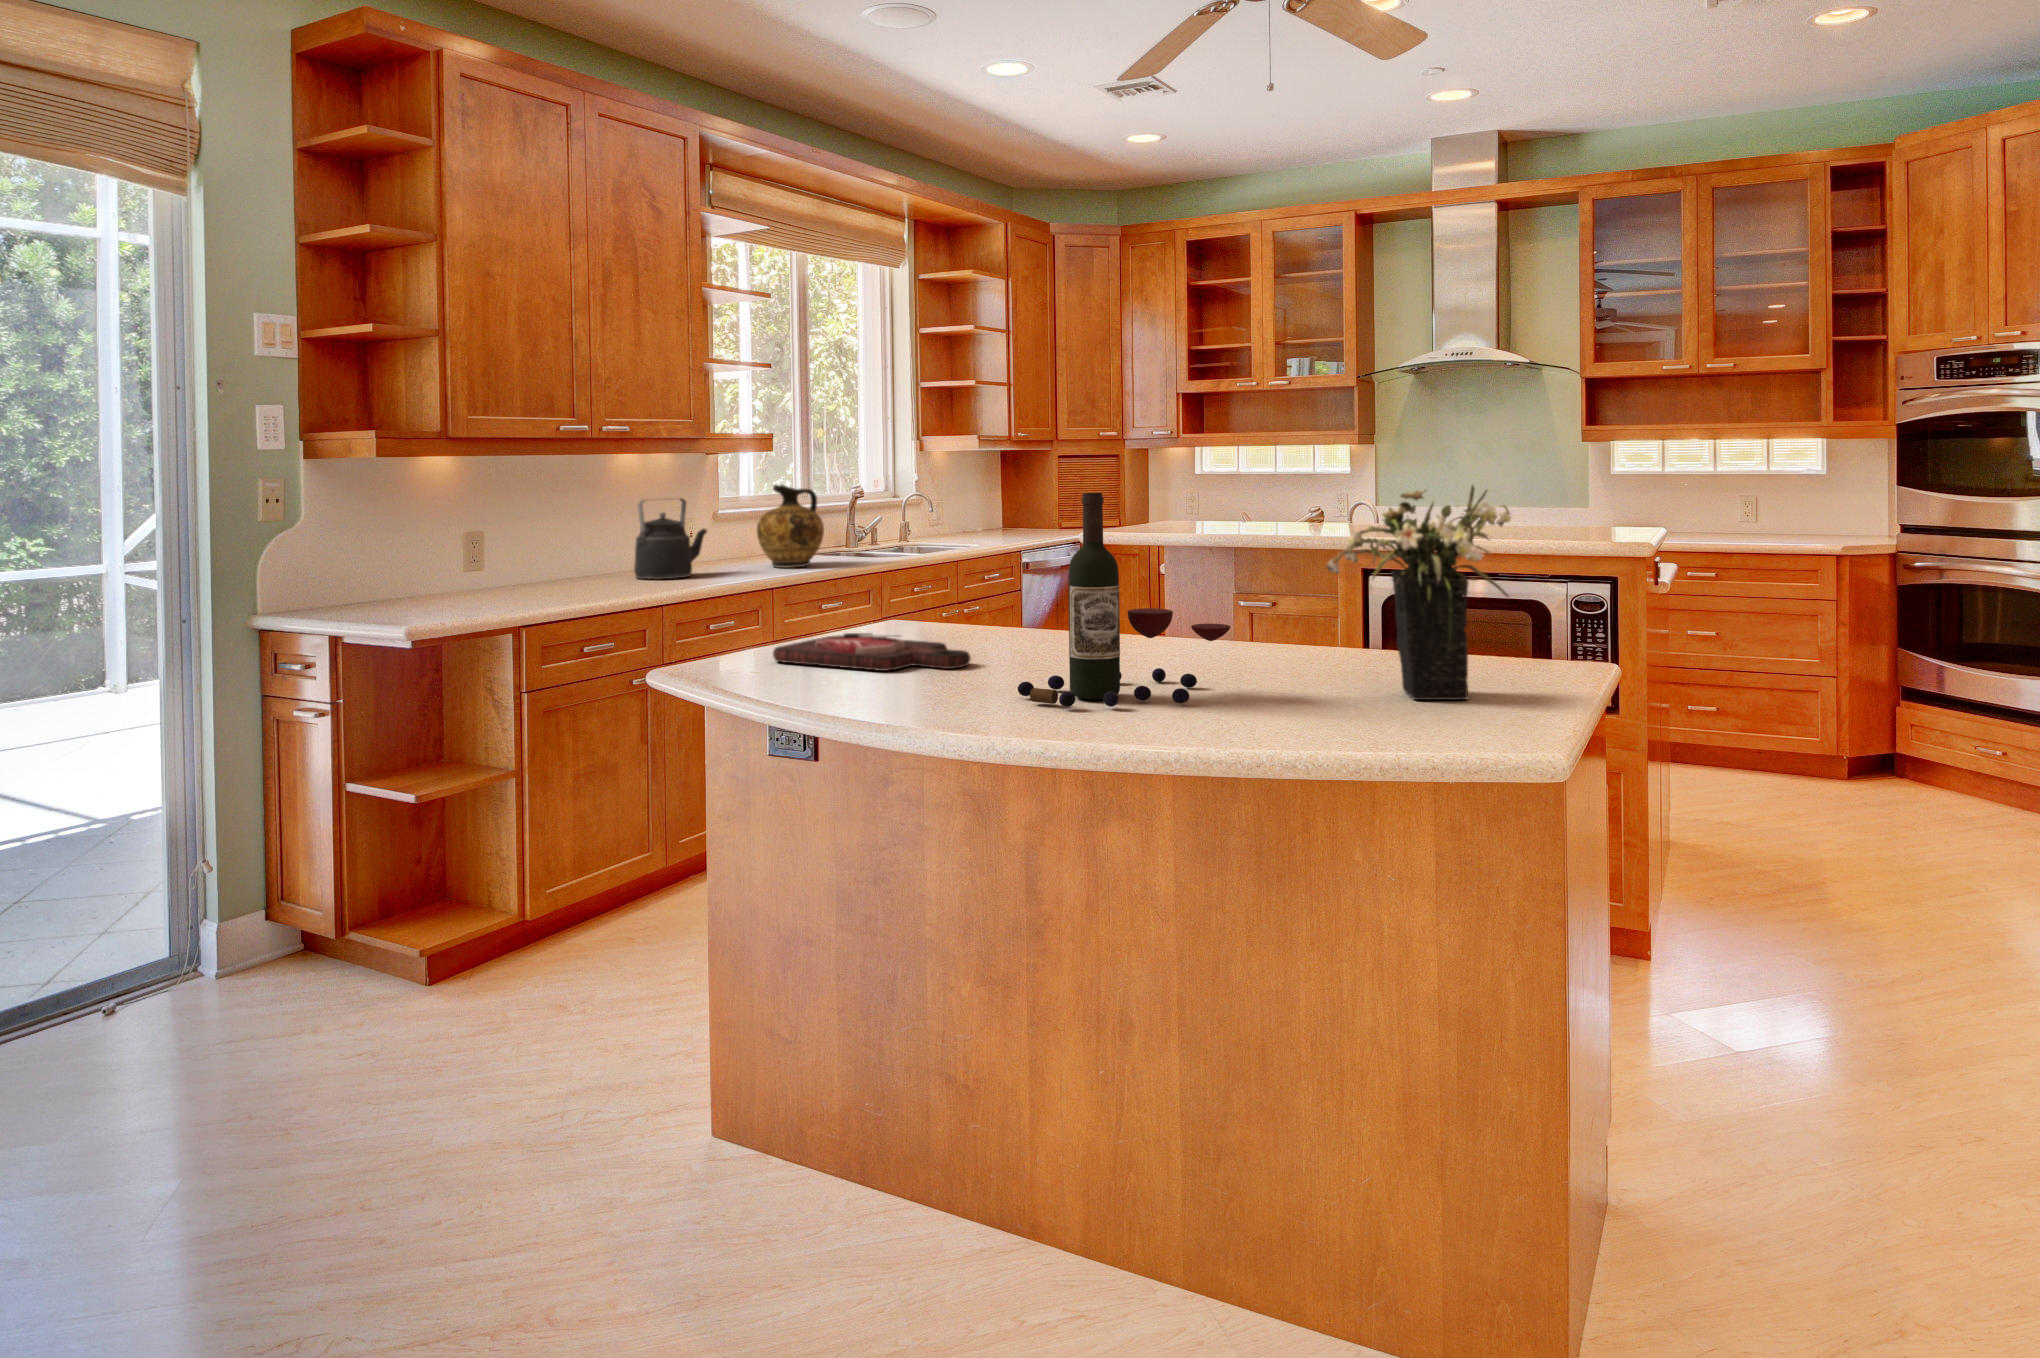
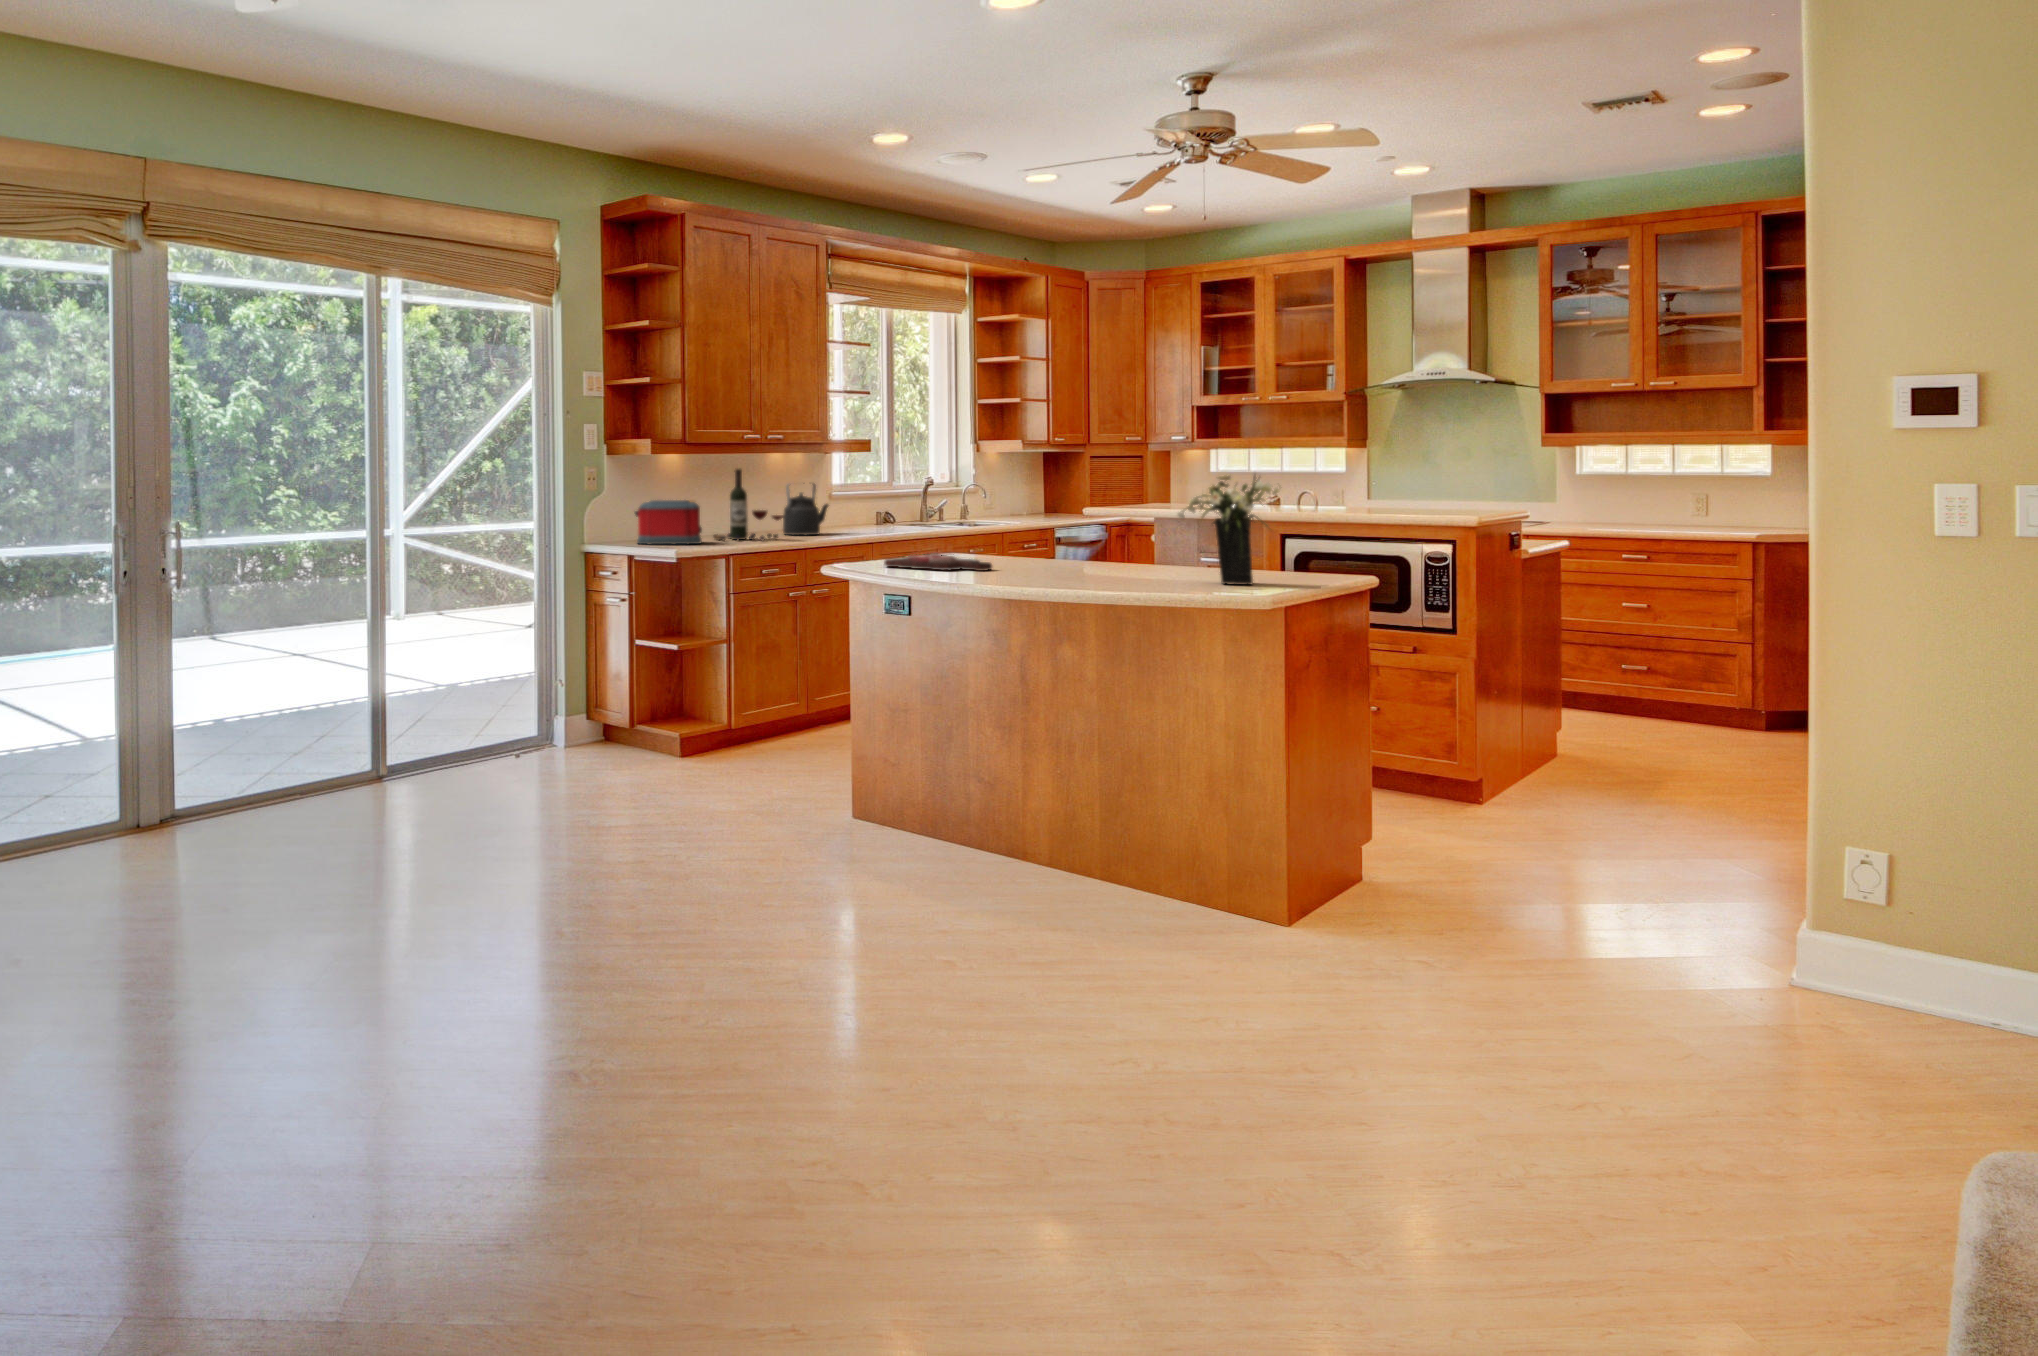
ceramic jug: present [757,485,824,568] -> none [861,475,907,532]
wine bottle: present [1018,493,1230,707] -> present [713,469,784,540]
toaster: none [362,532,485,609] -> present [635,500,702,544]

